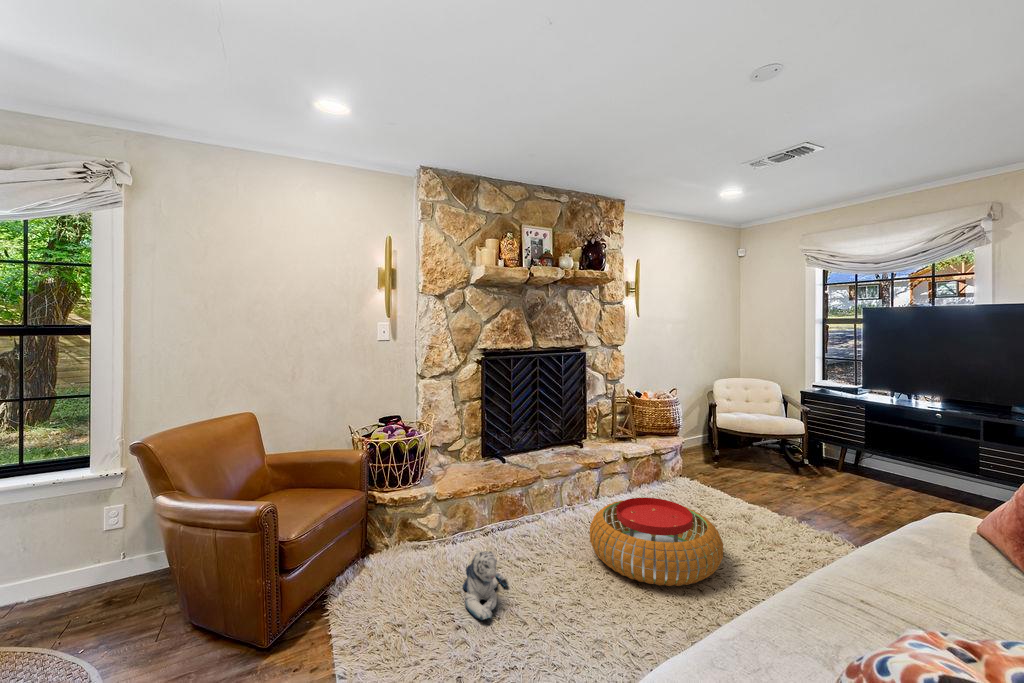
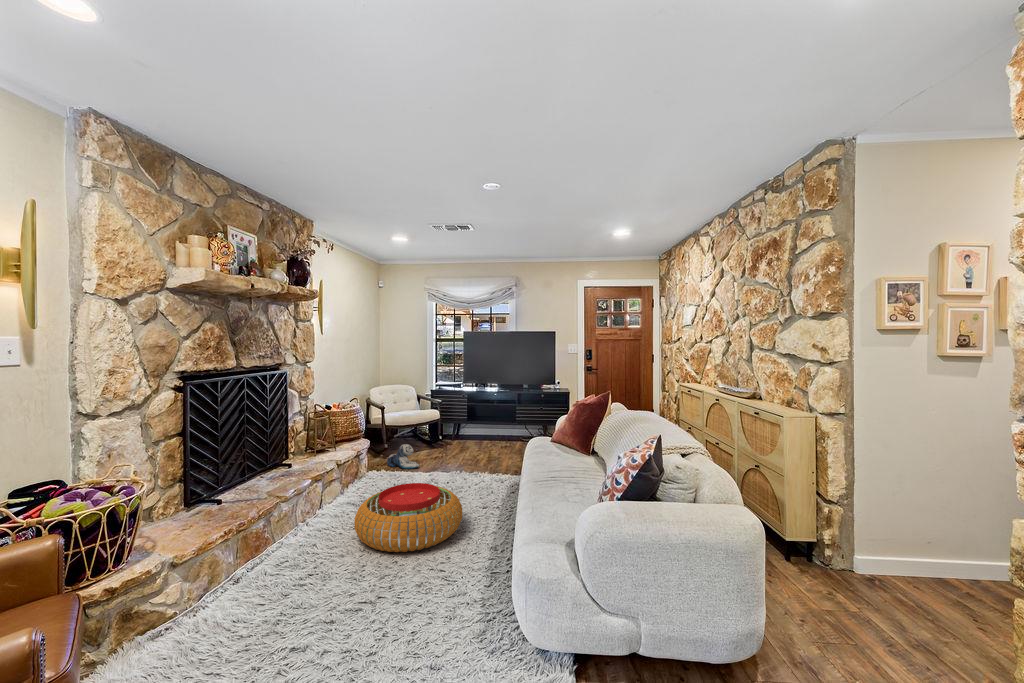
plush toy: present [463,551,508,620] -> present [387,444,419,469]

